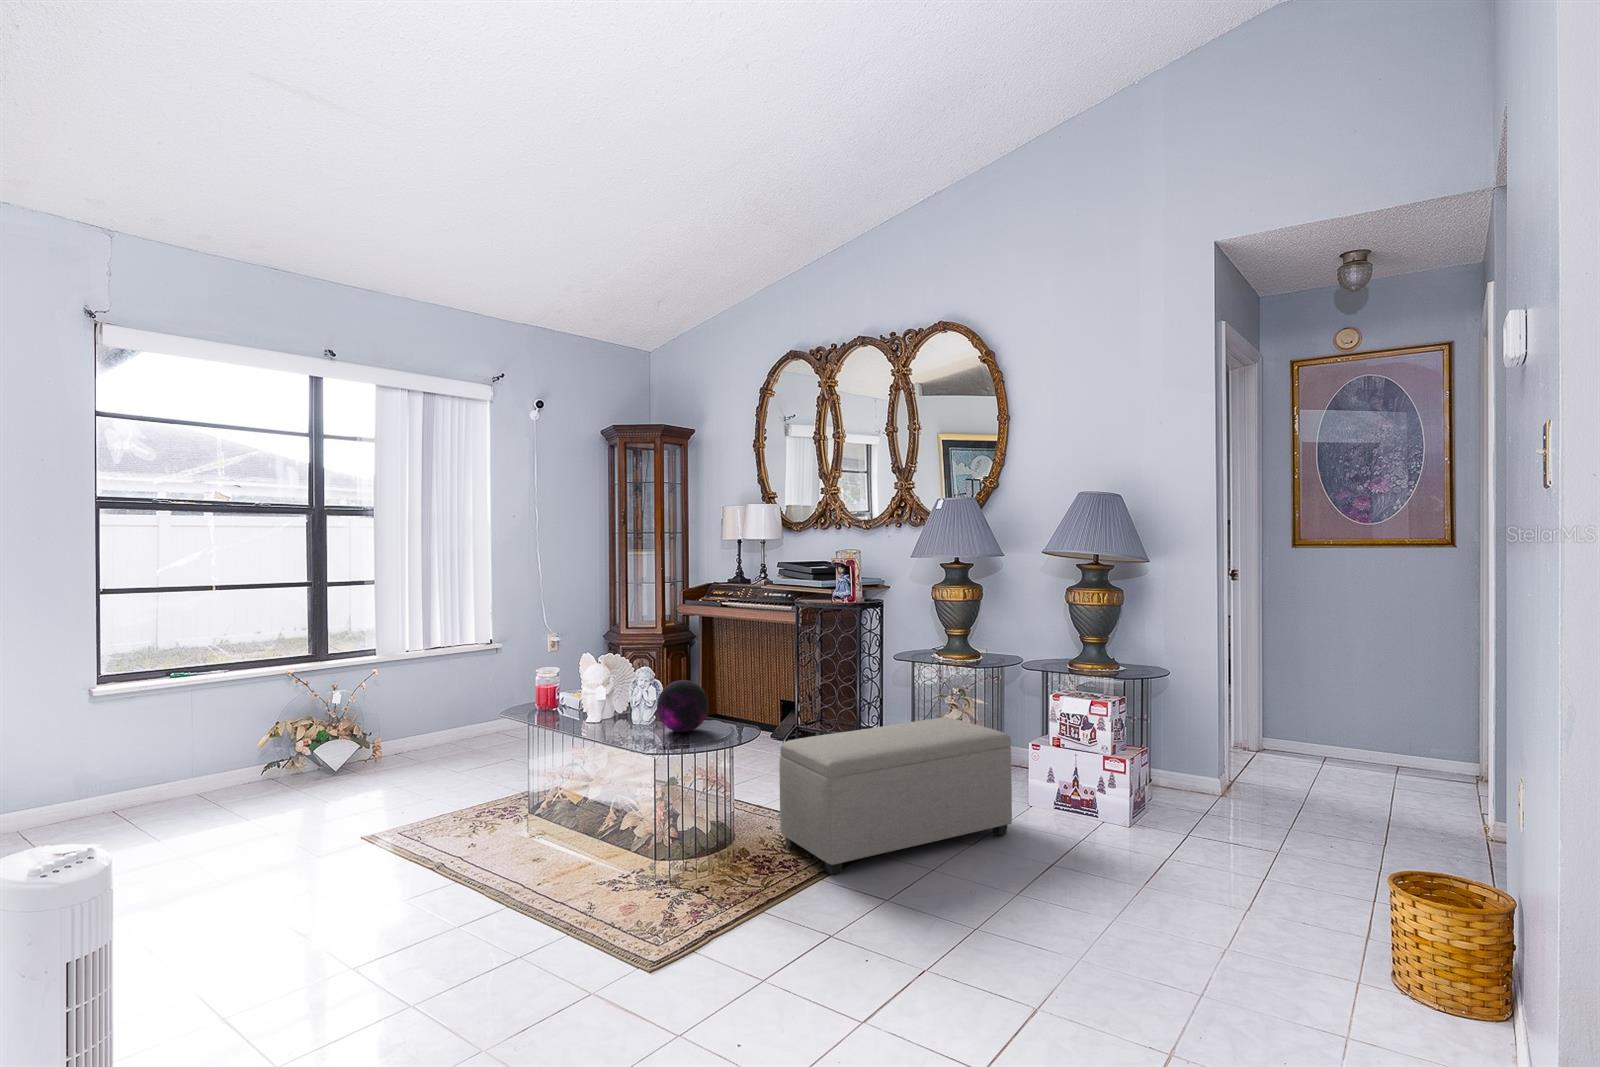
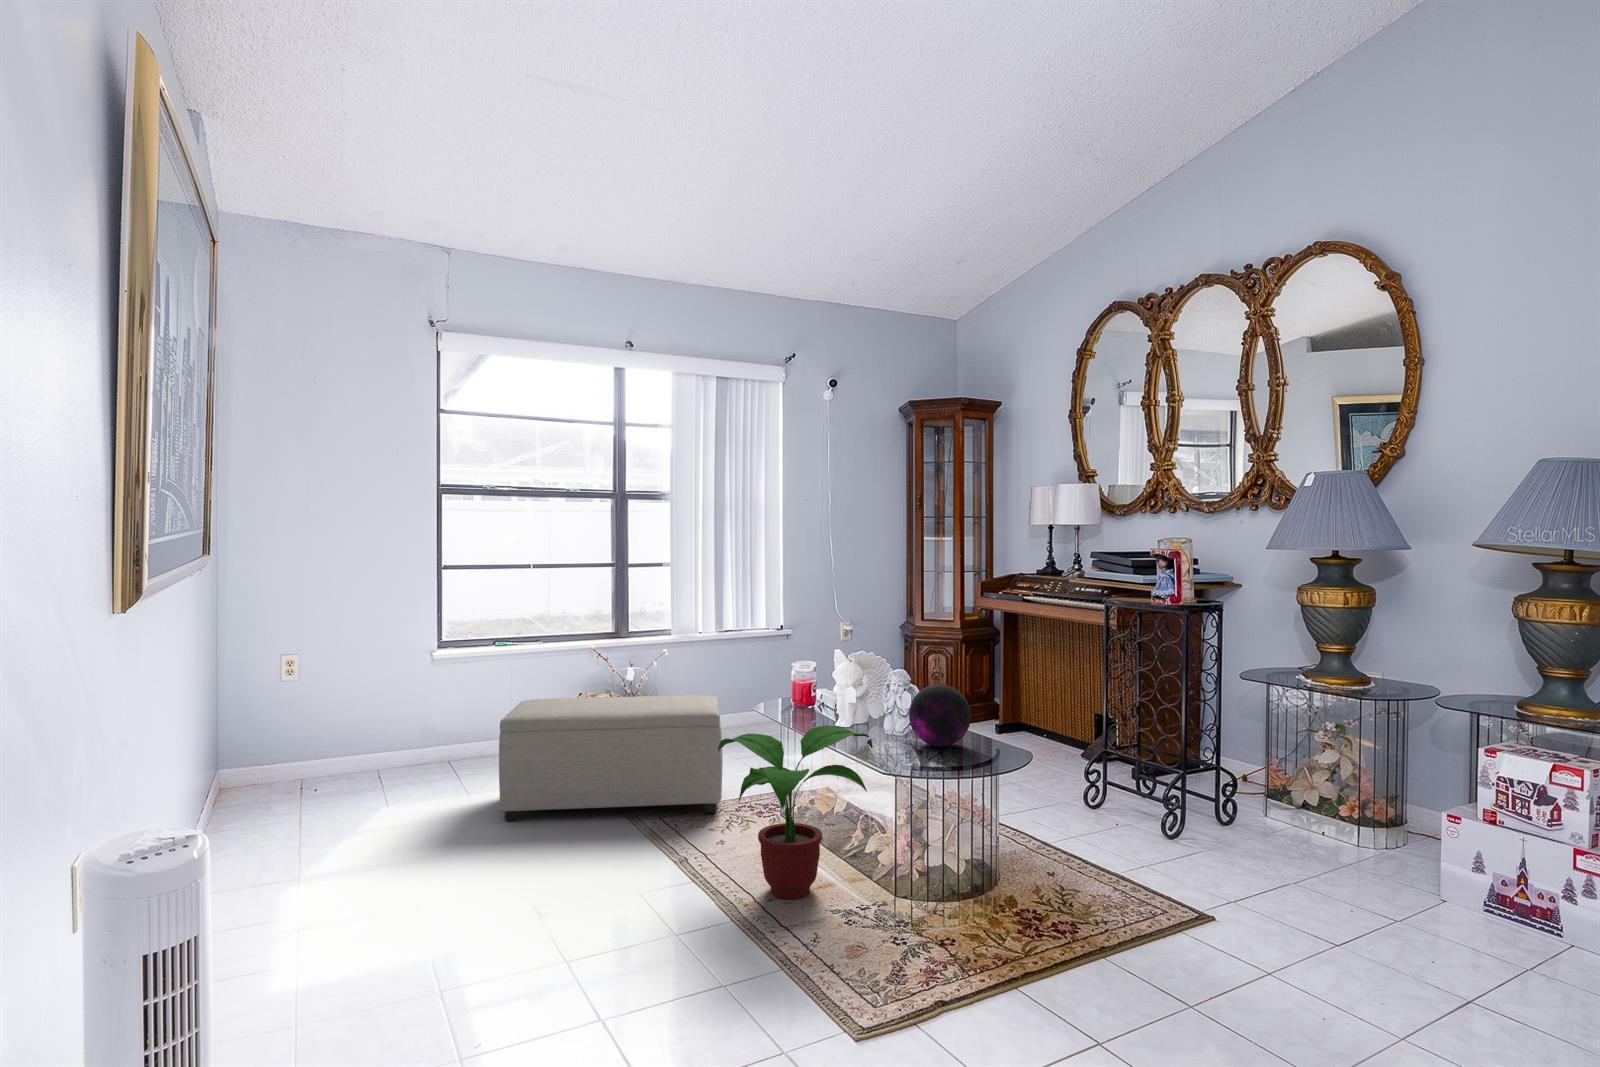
ottoman: present [779,718,1012,875] -> present [499,695,723,821]
potted plant: none [476,724,626,880] -> present [718,725,873,899]

